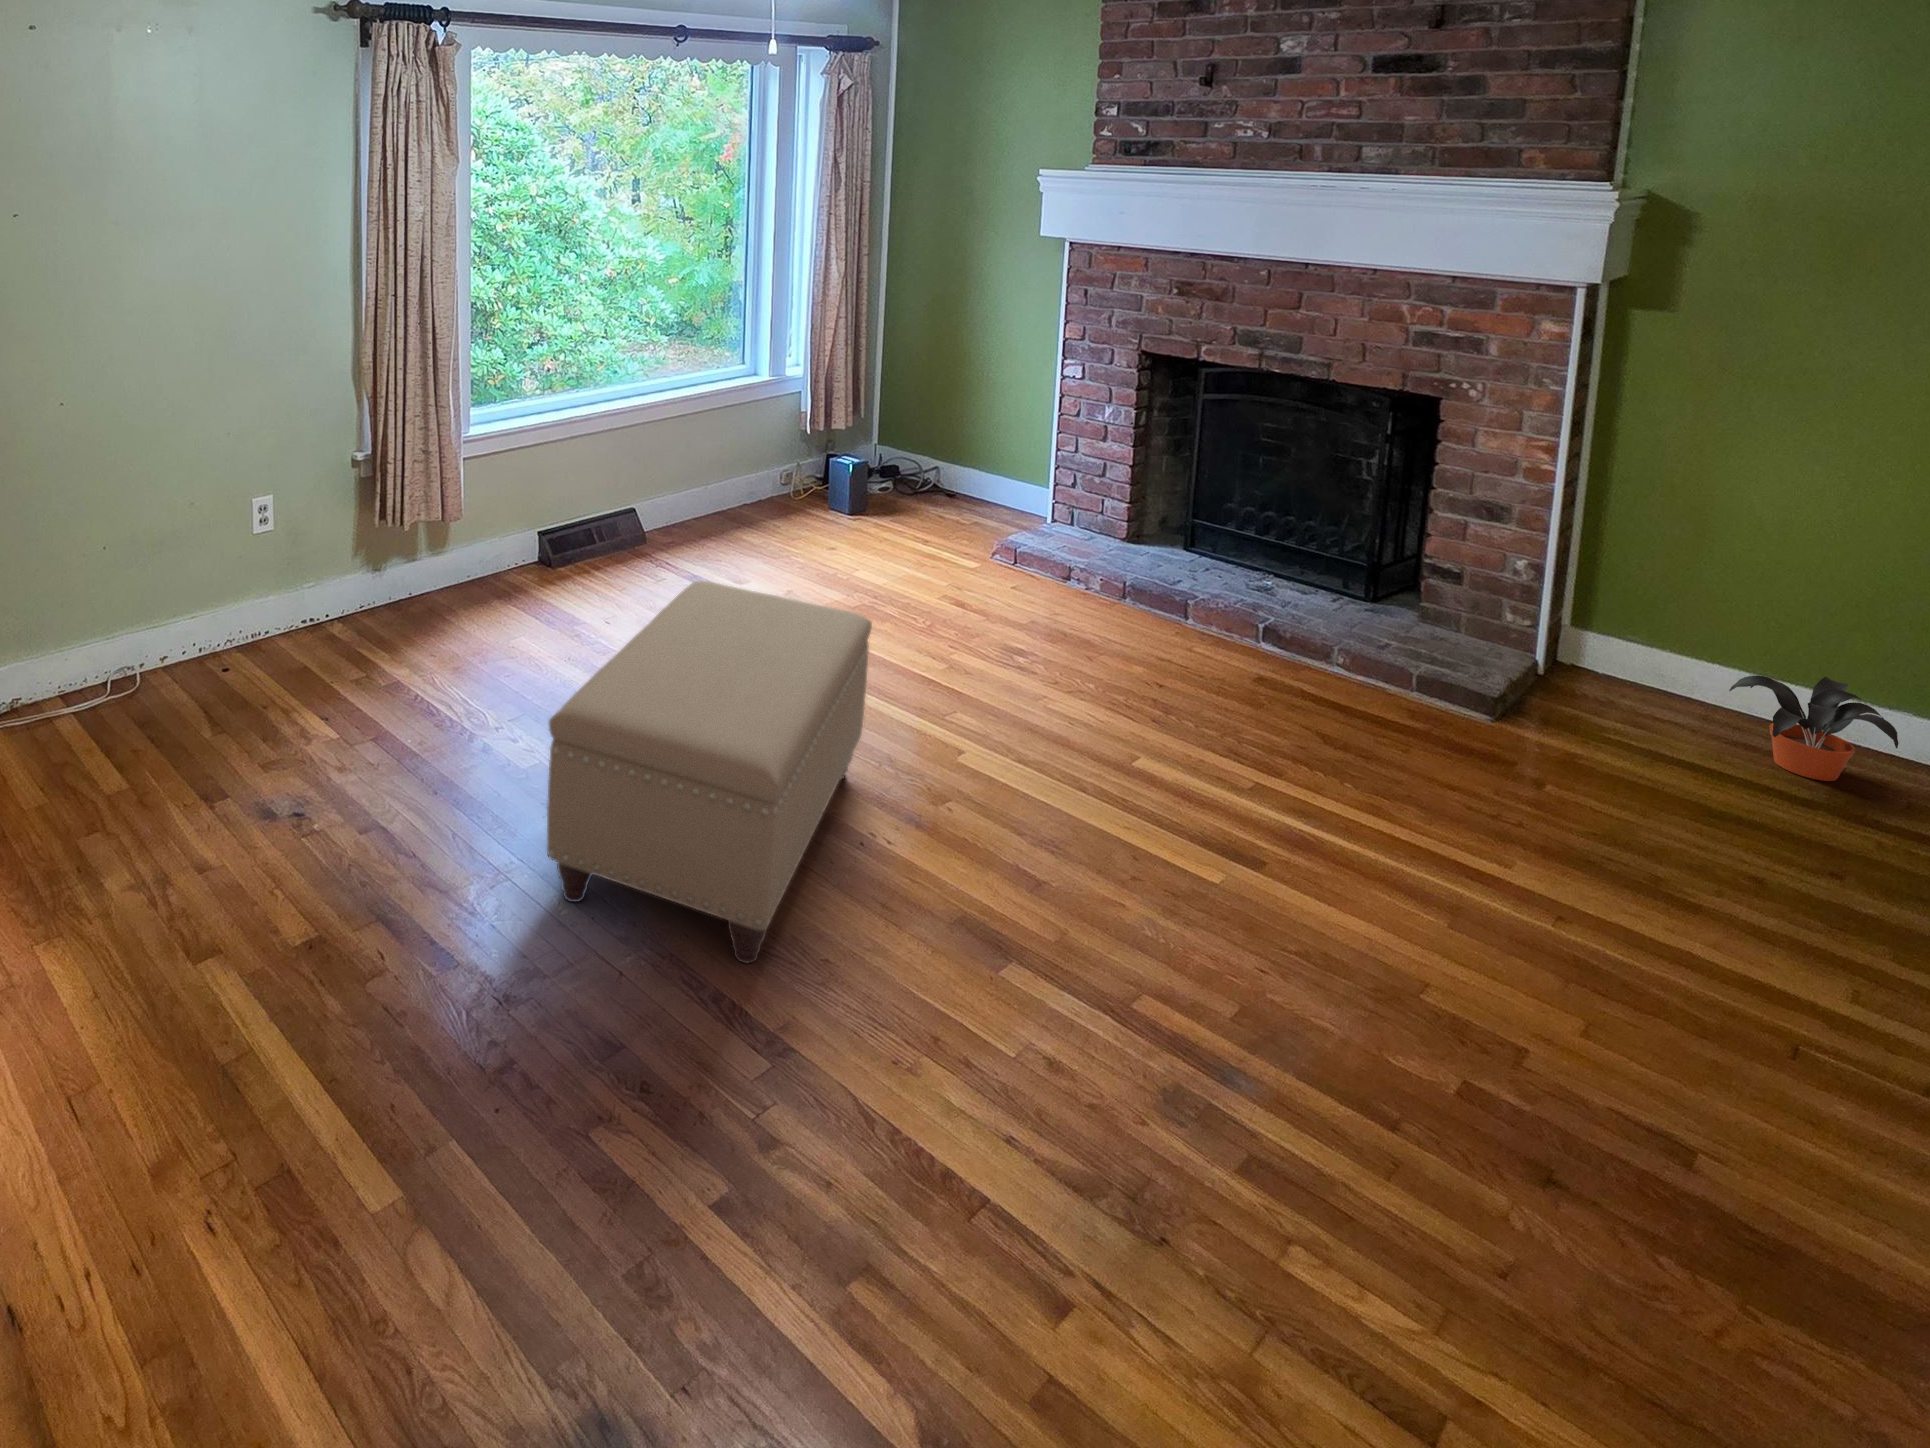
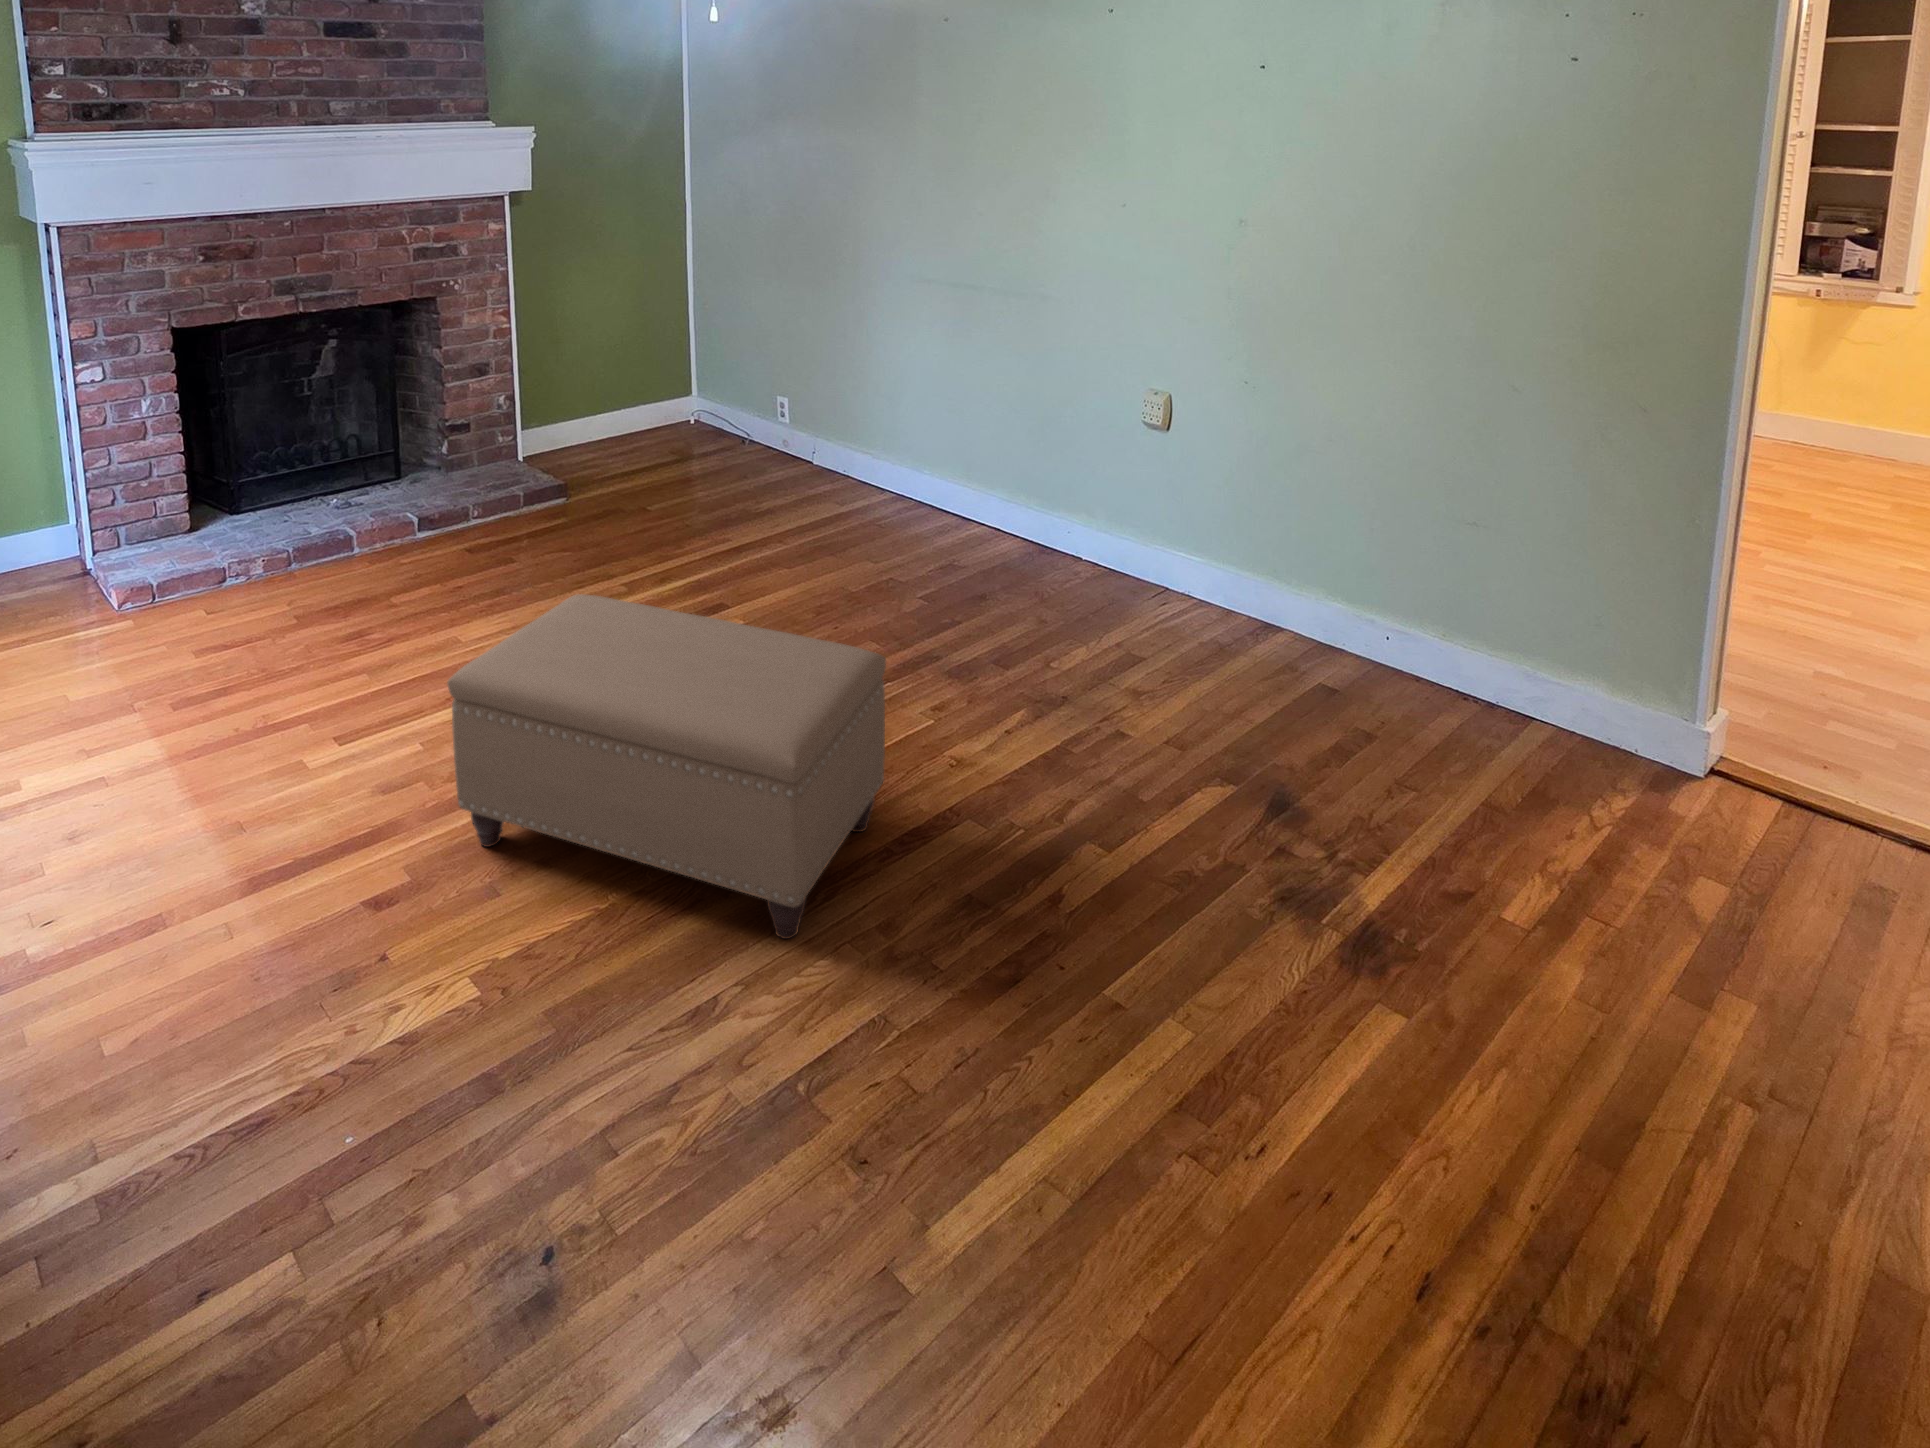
potted plant: present [1729,675,1898,781] -> none [606,390,675,447]

